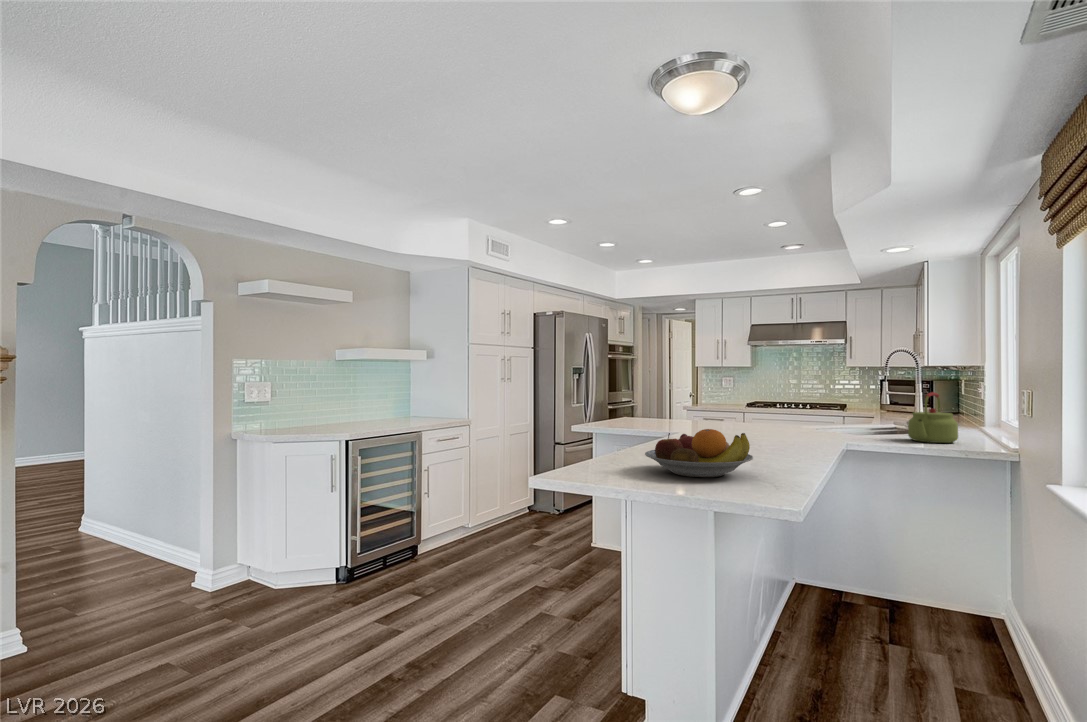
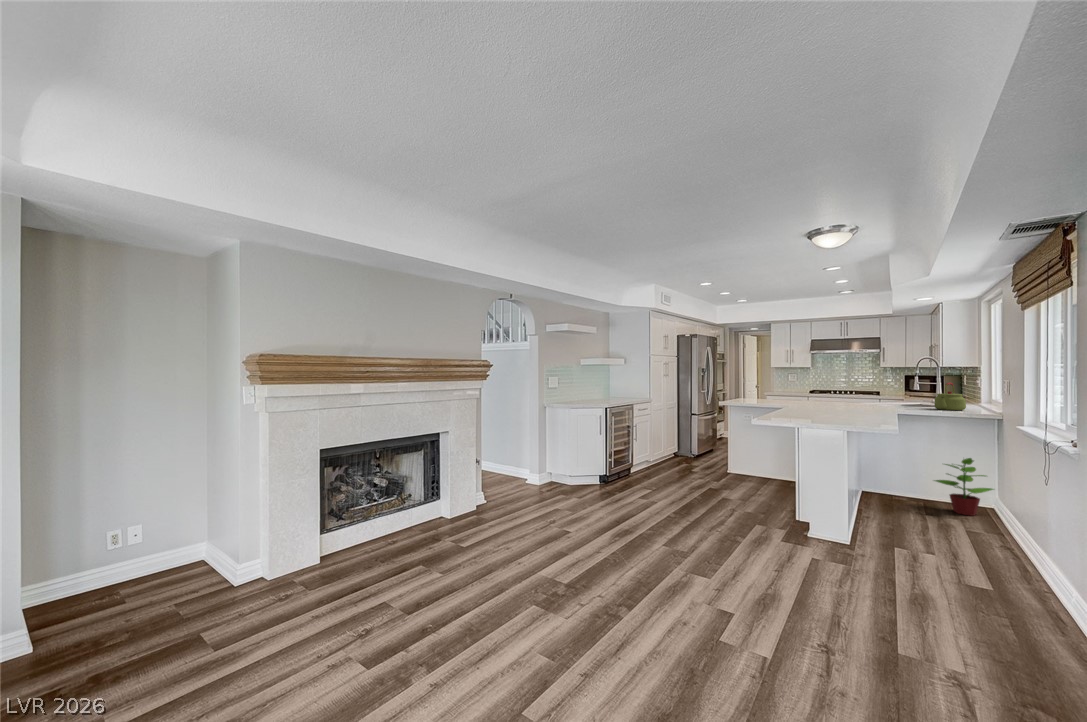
fruit bowl: present [645,429,753,477] -> none [808,398,865,419]
potted plant: none [903,527,1004,641] -> present [934,458,994,515]

